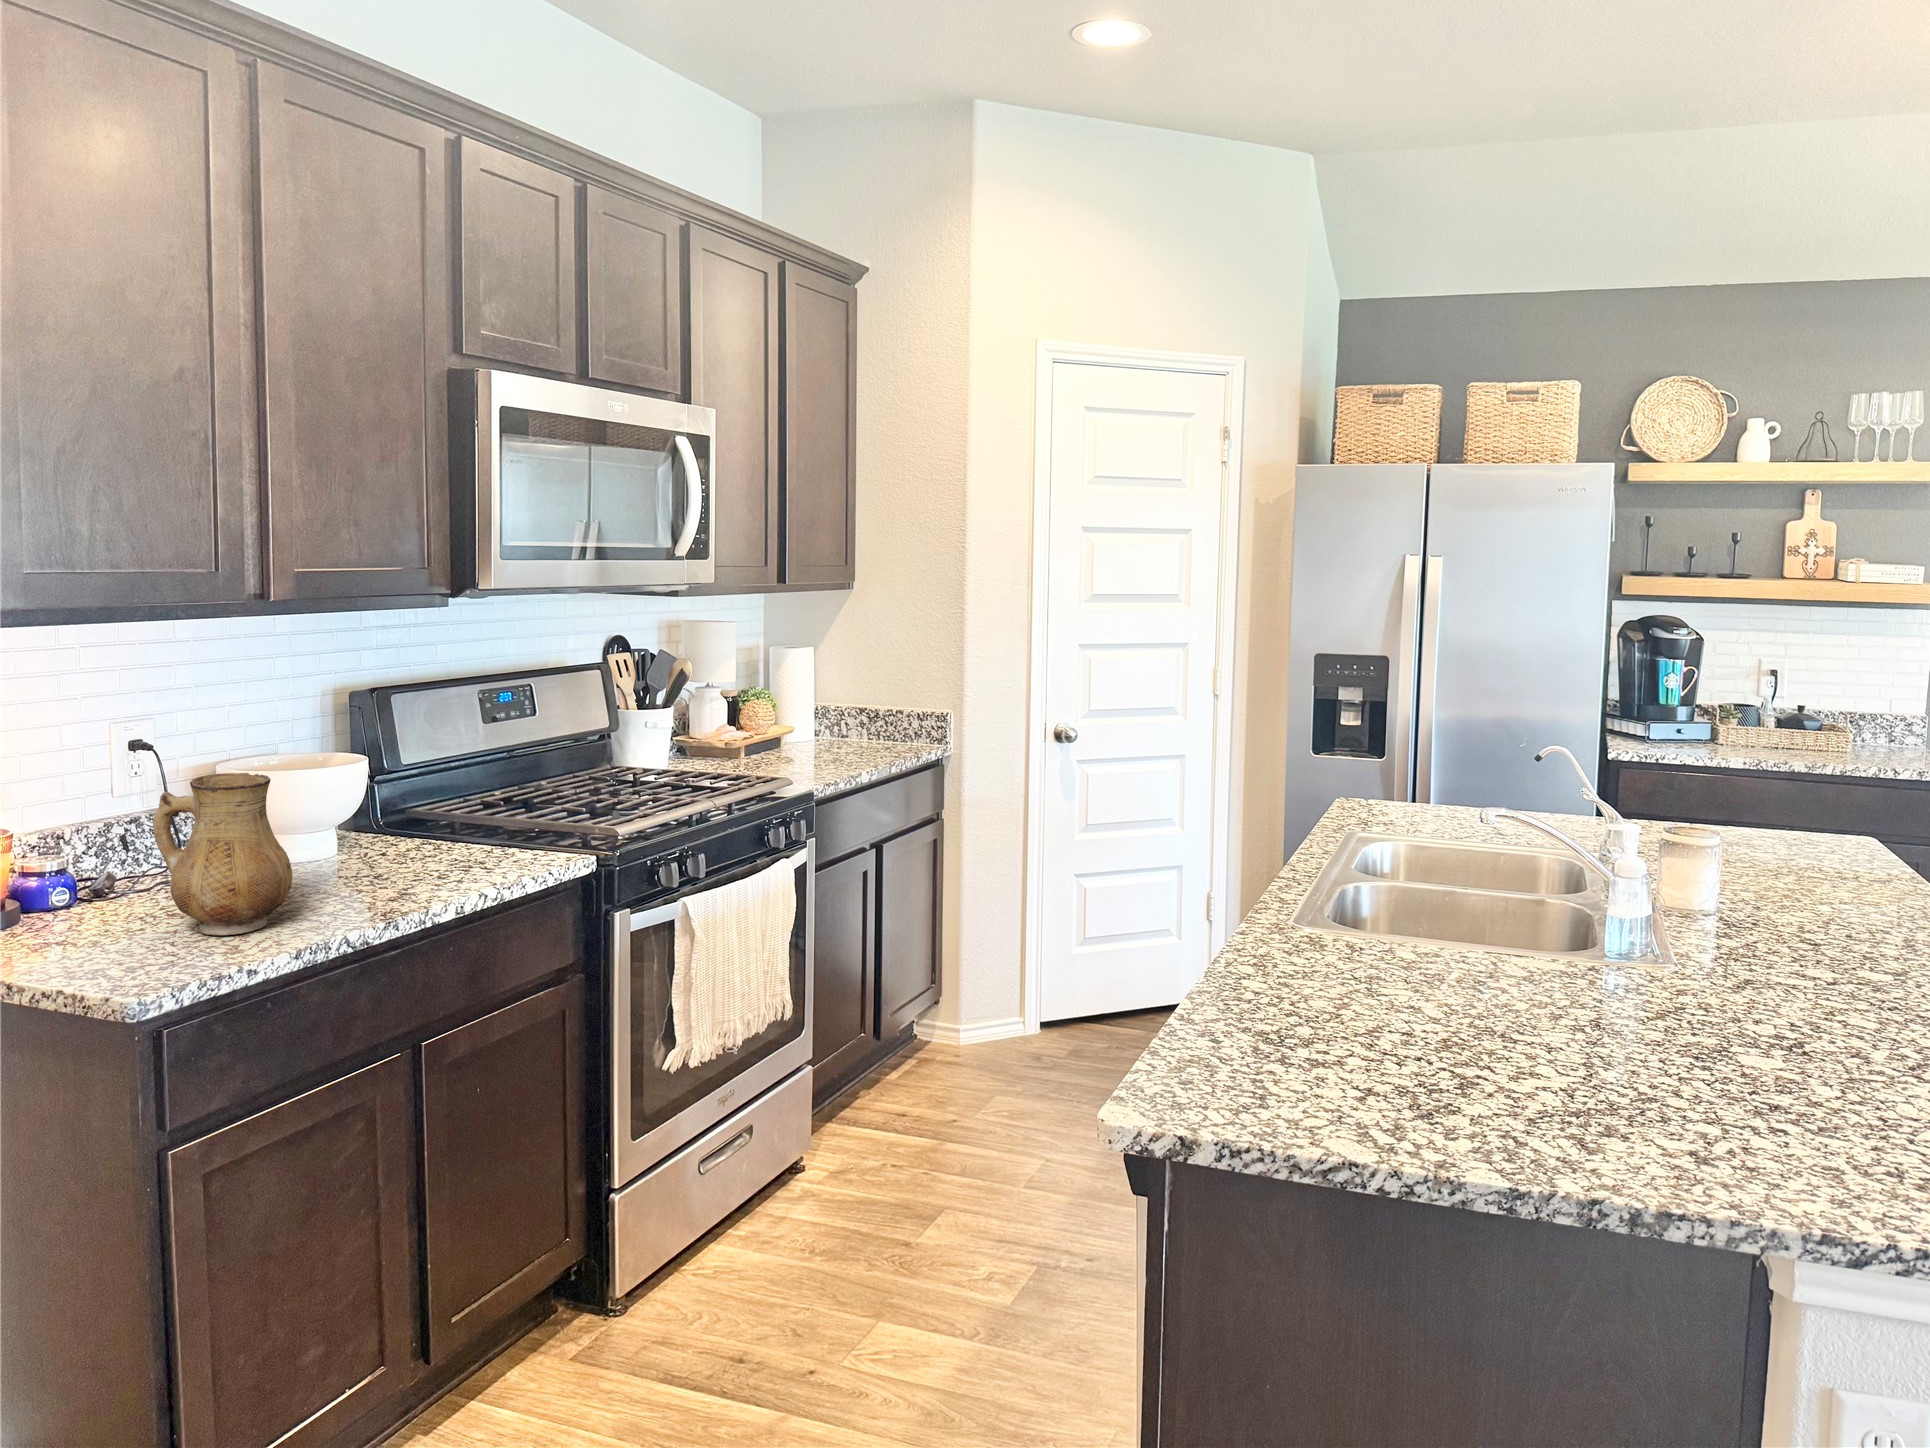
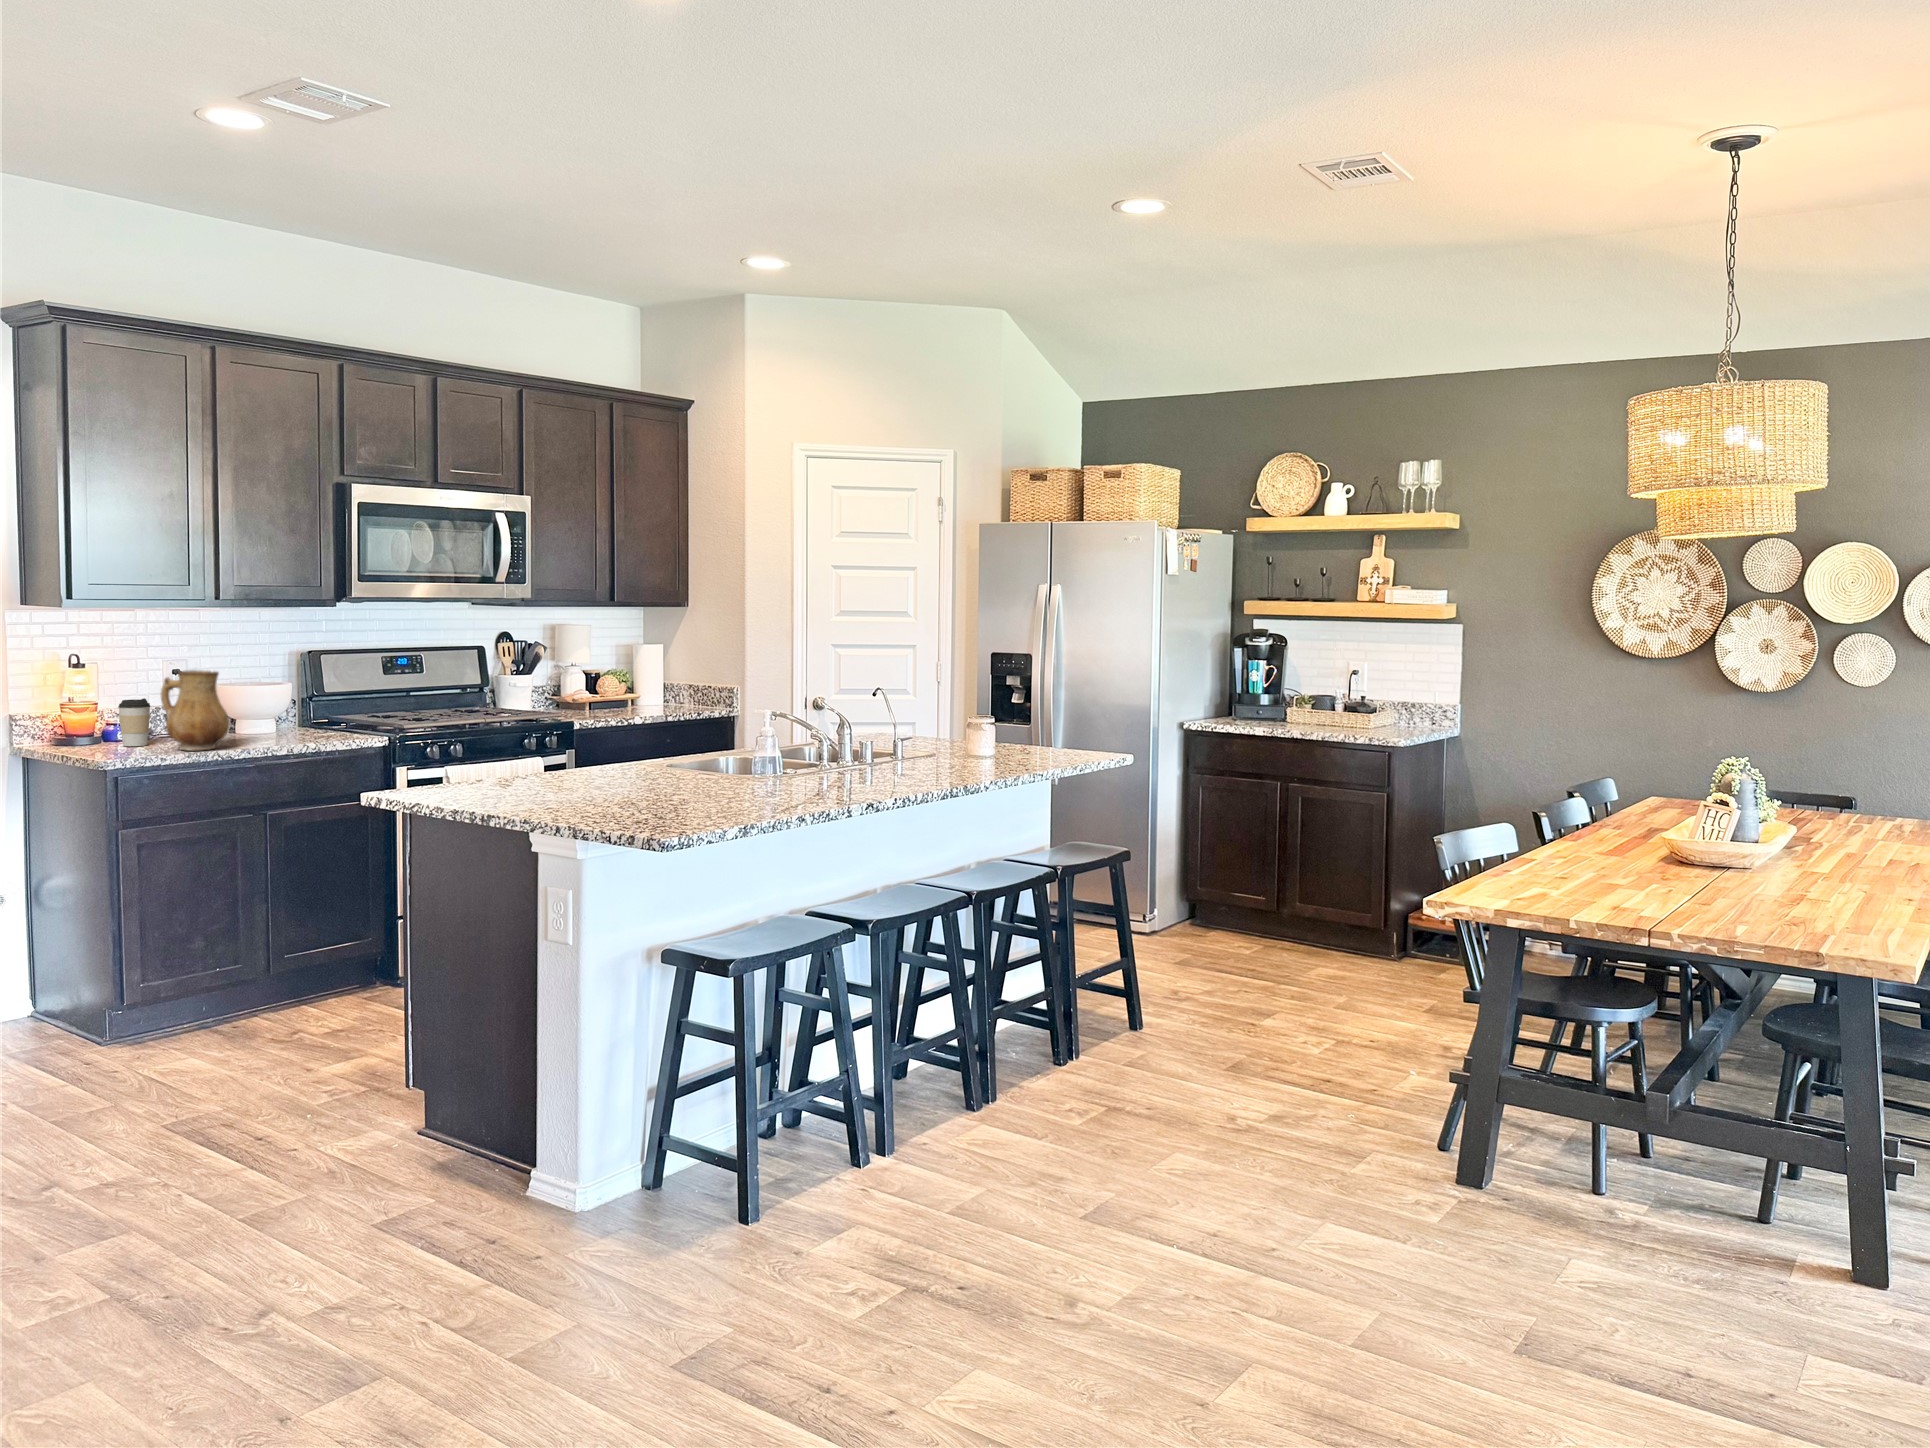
coffee cup: none [59,827,124,925] -> present [118,698,150,746]

